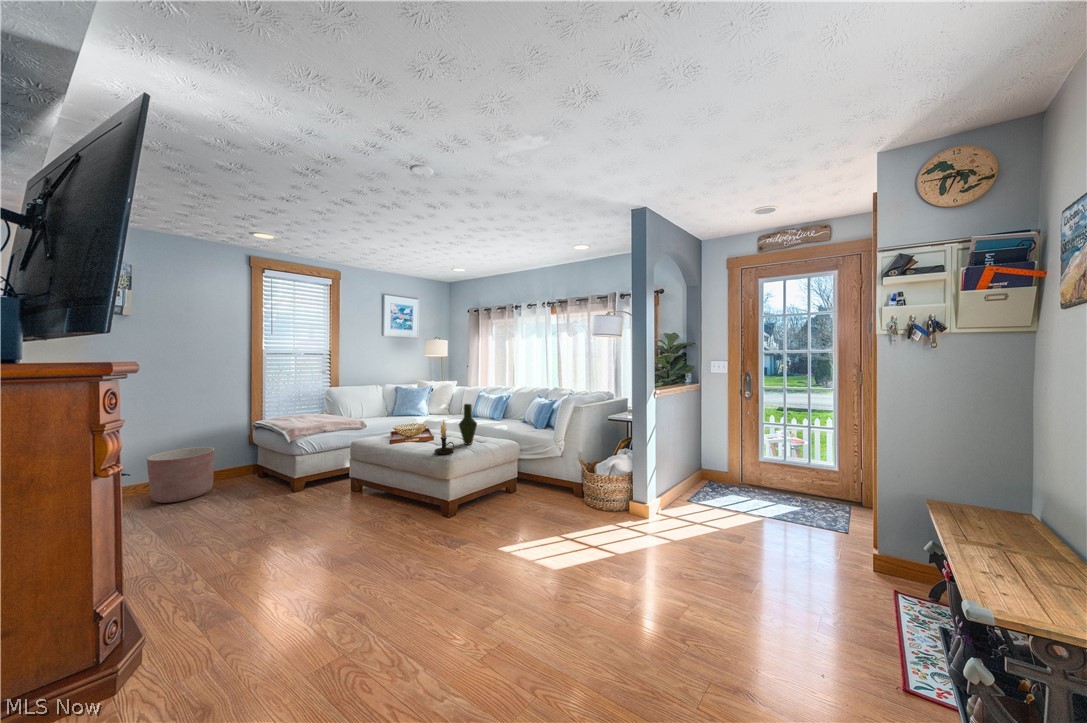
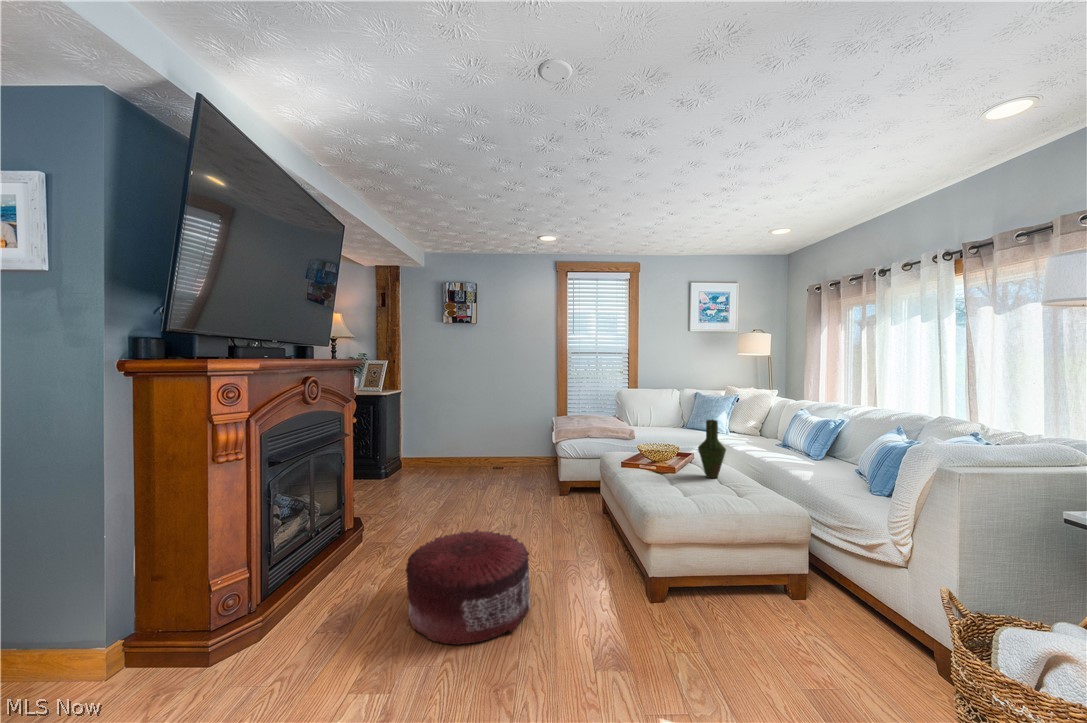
candle holder: present [435,419,454,455] -> none [653,434,677,483]
planter: present [147,447,214,503] -> none [482,431,522,474]
pouf: none [267,532,409,668] -> present [406,529,530,645]

